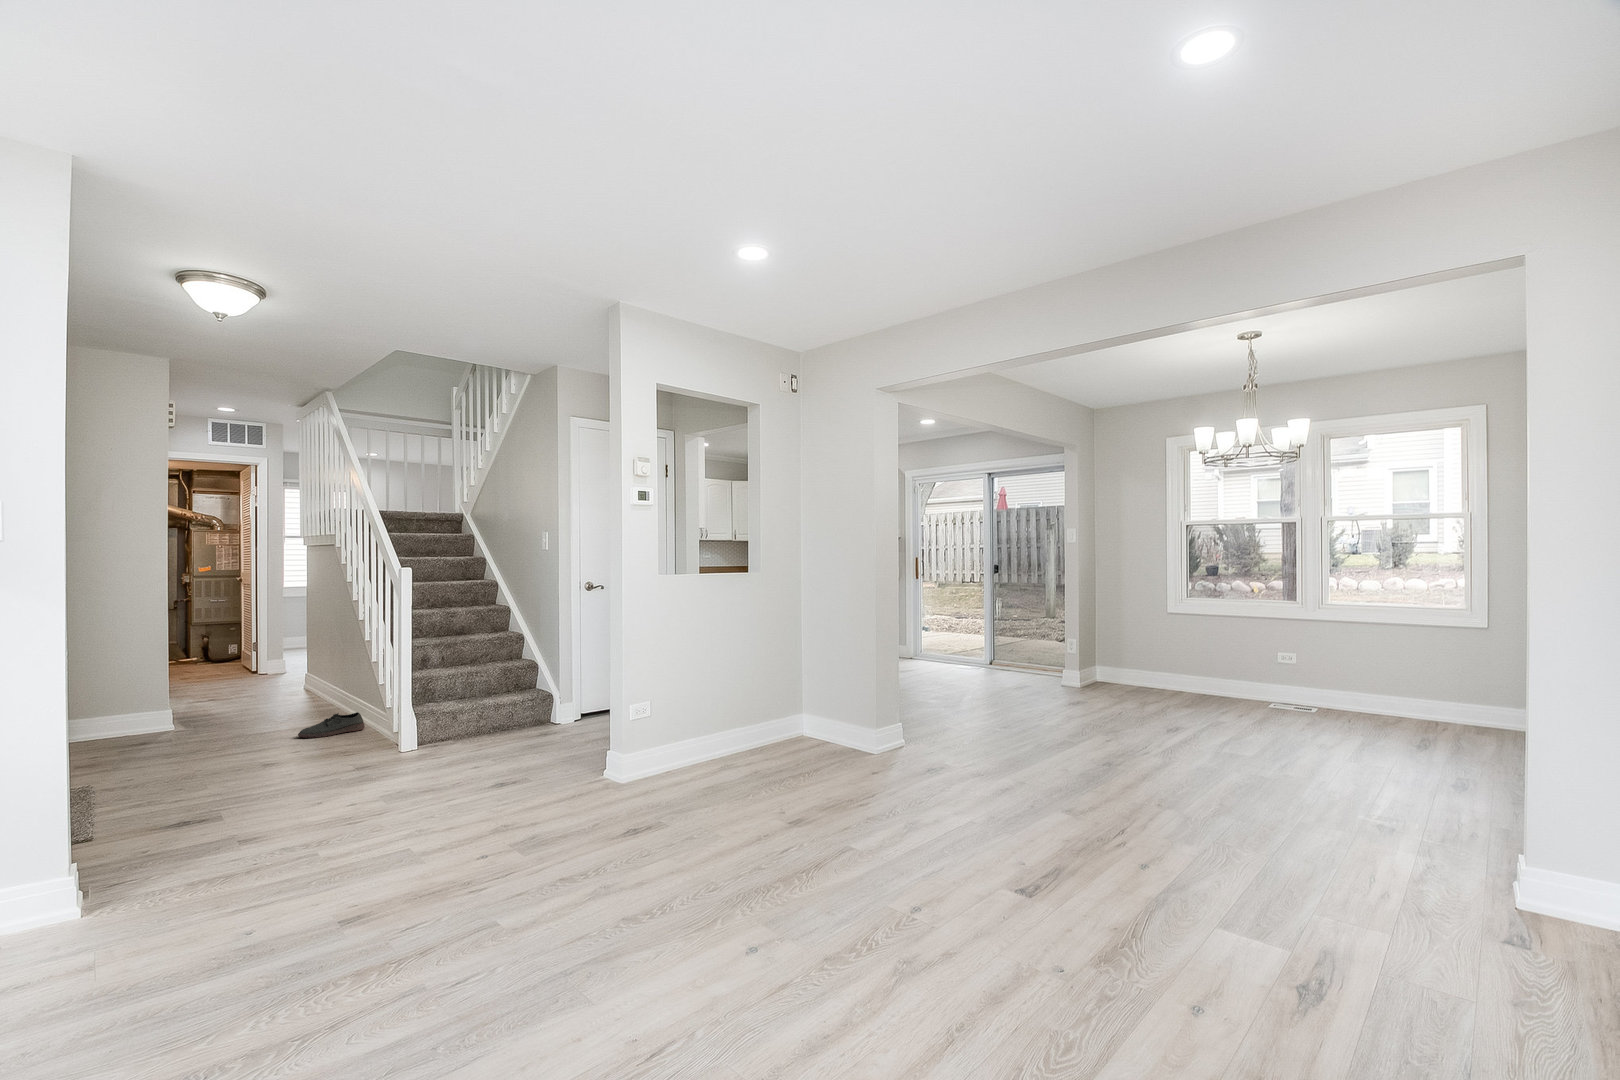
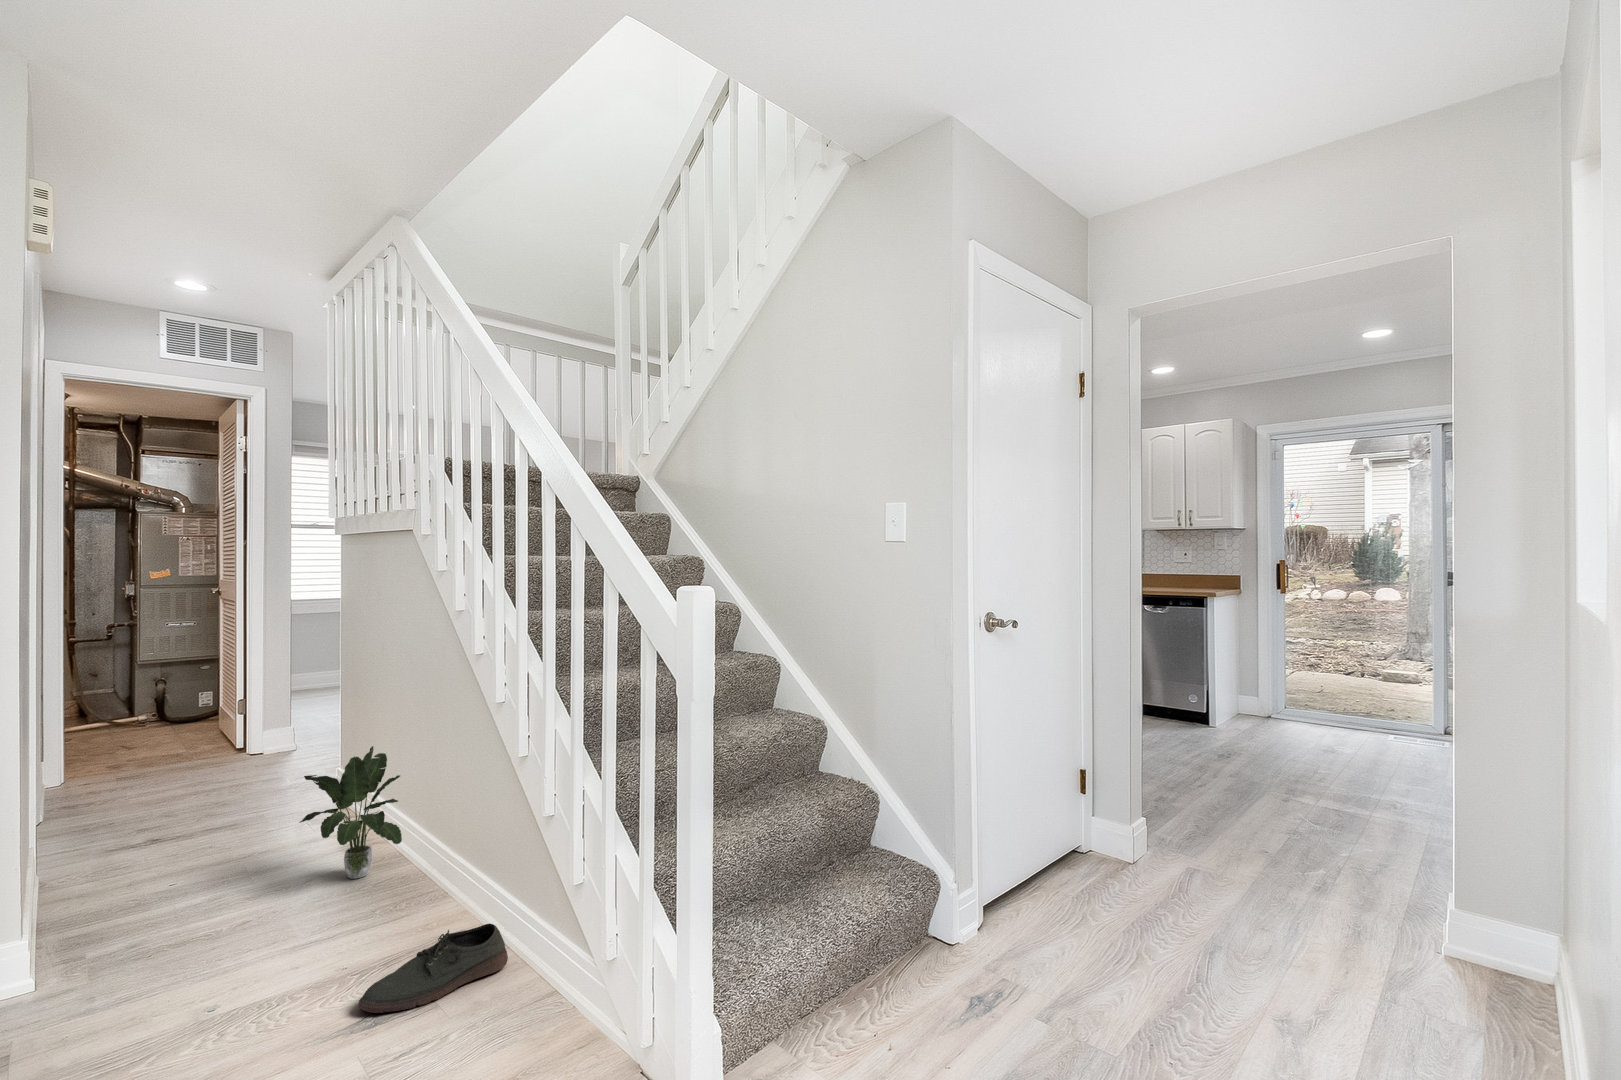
potted plant: none [280,649,331,711] -> present [300,746,402,879]

